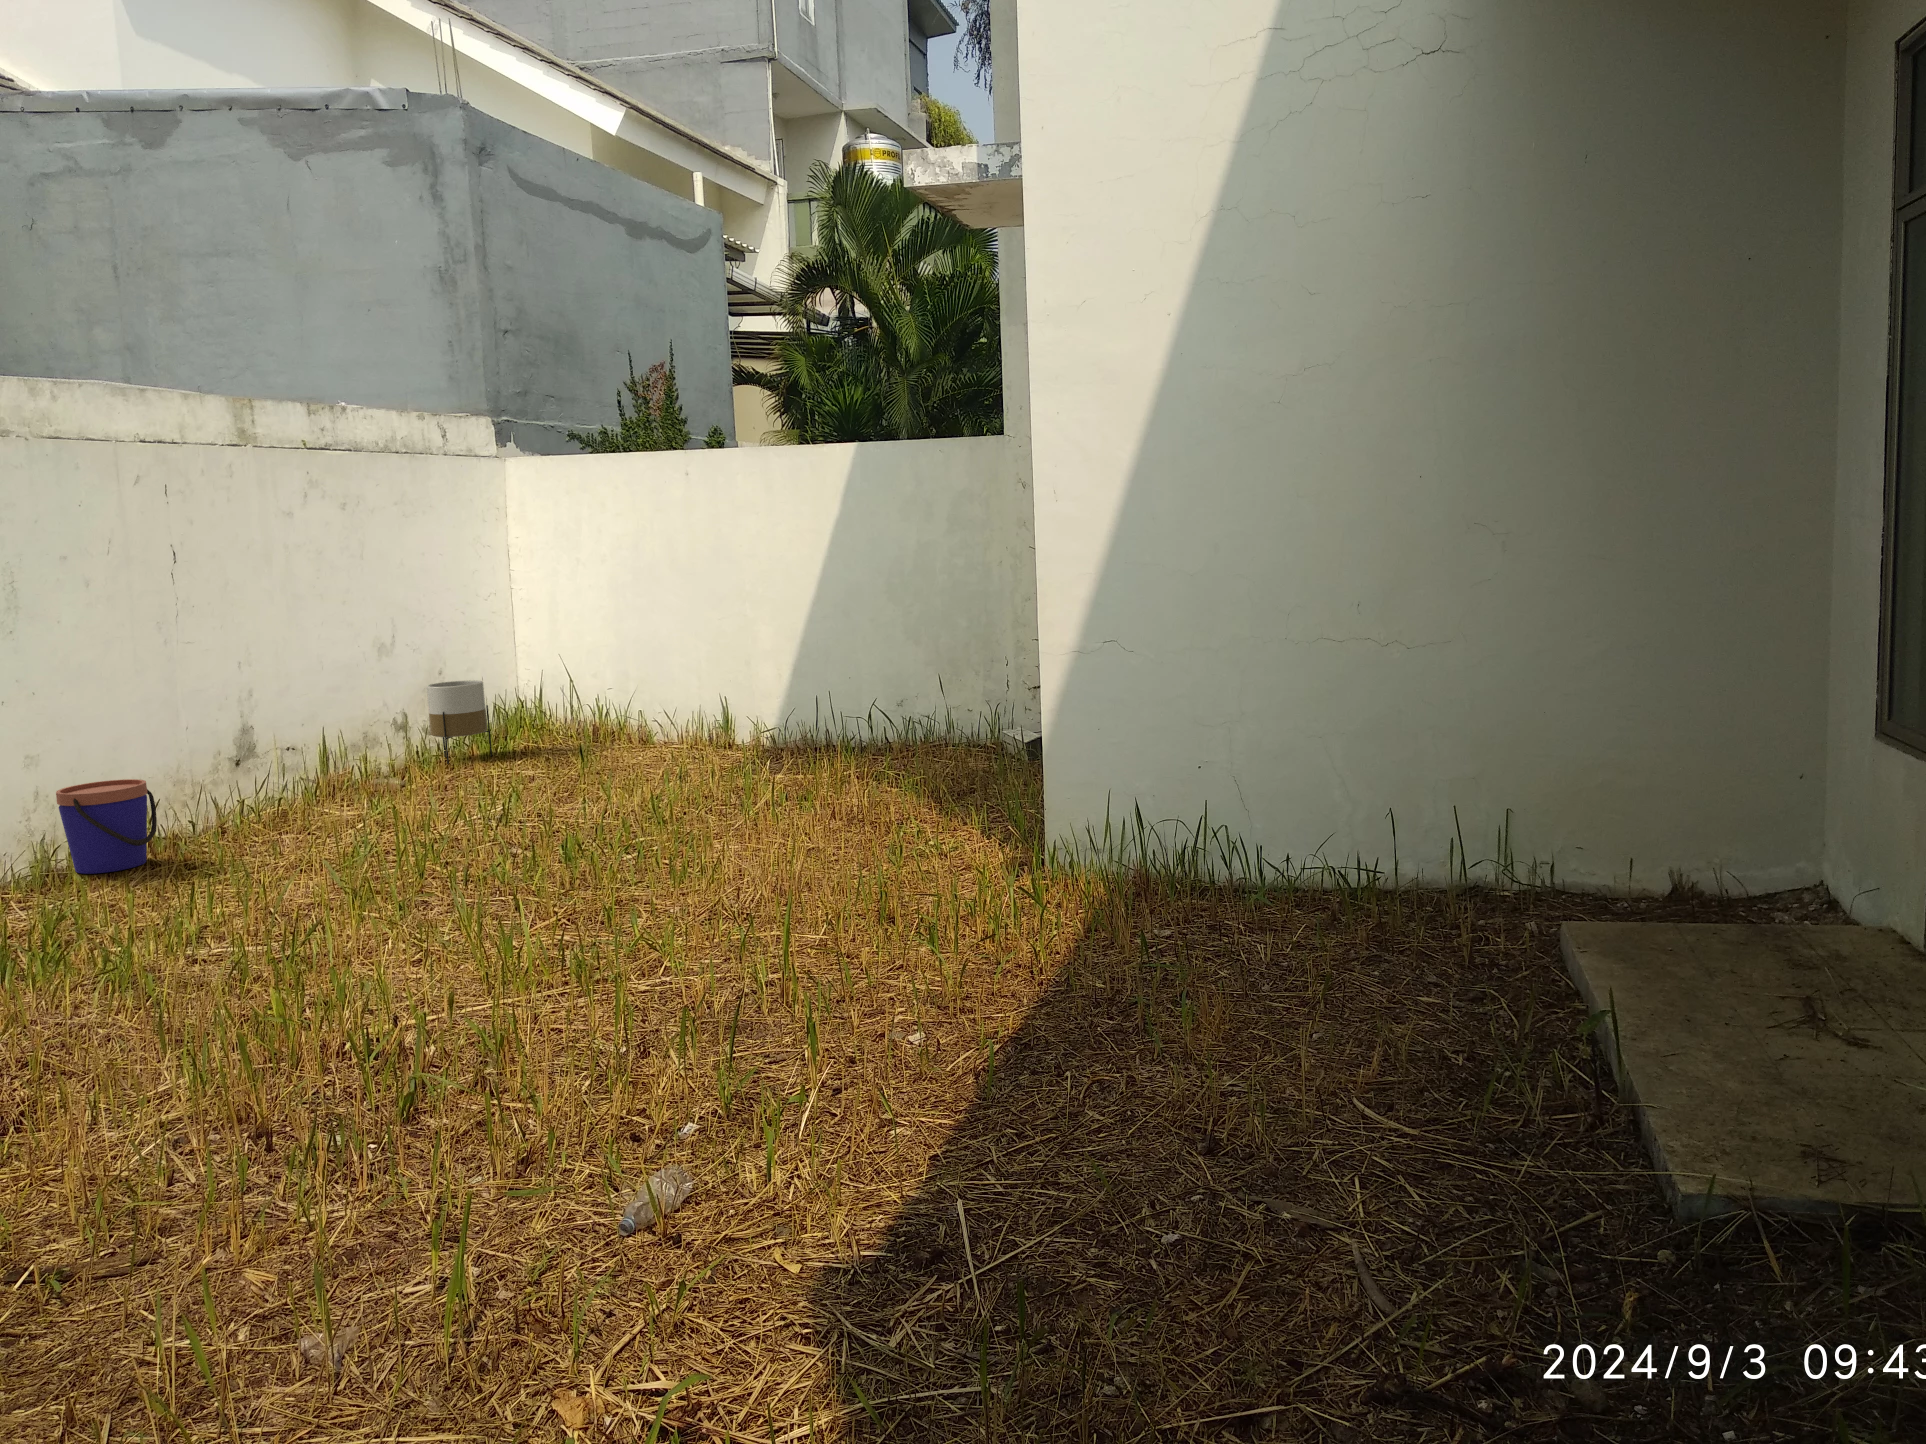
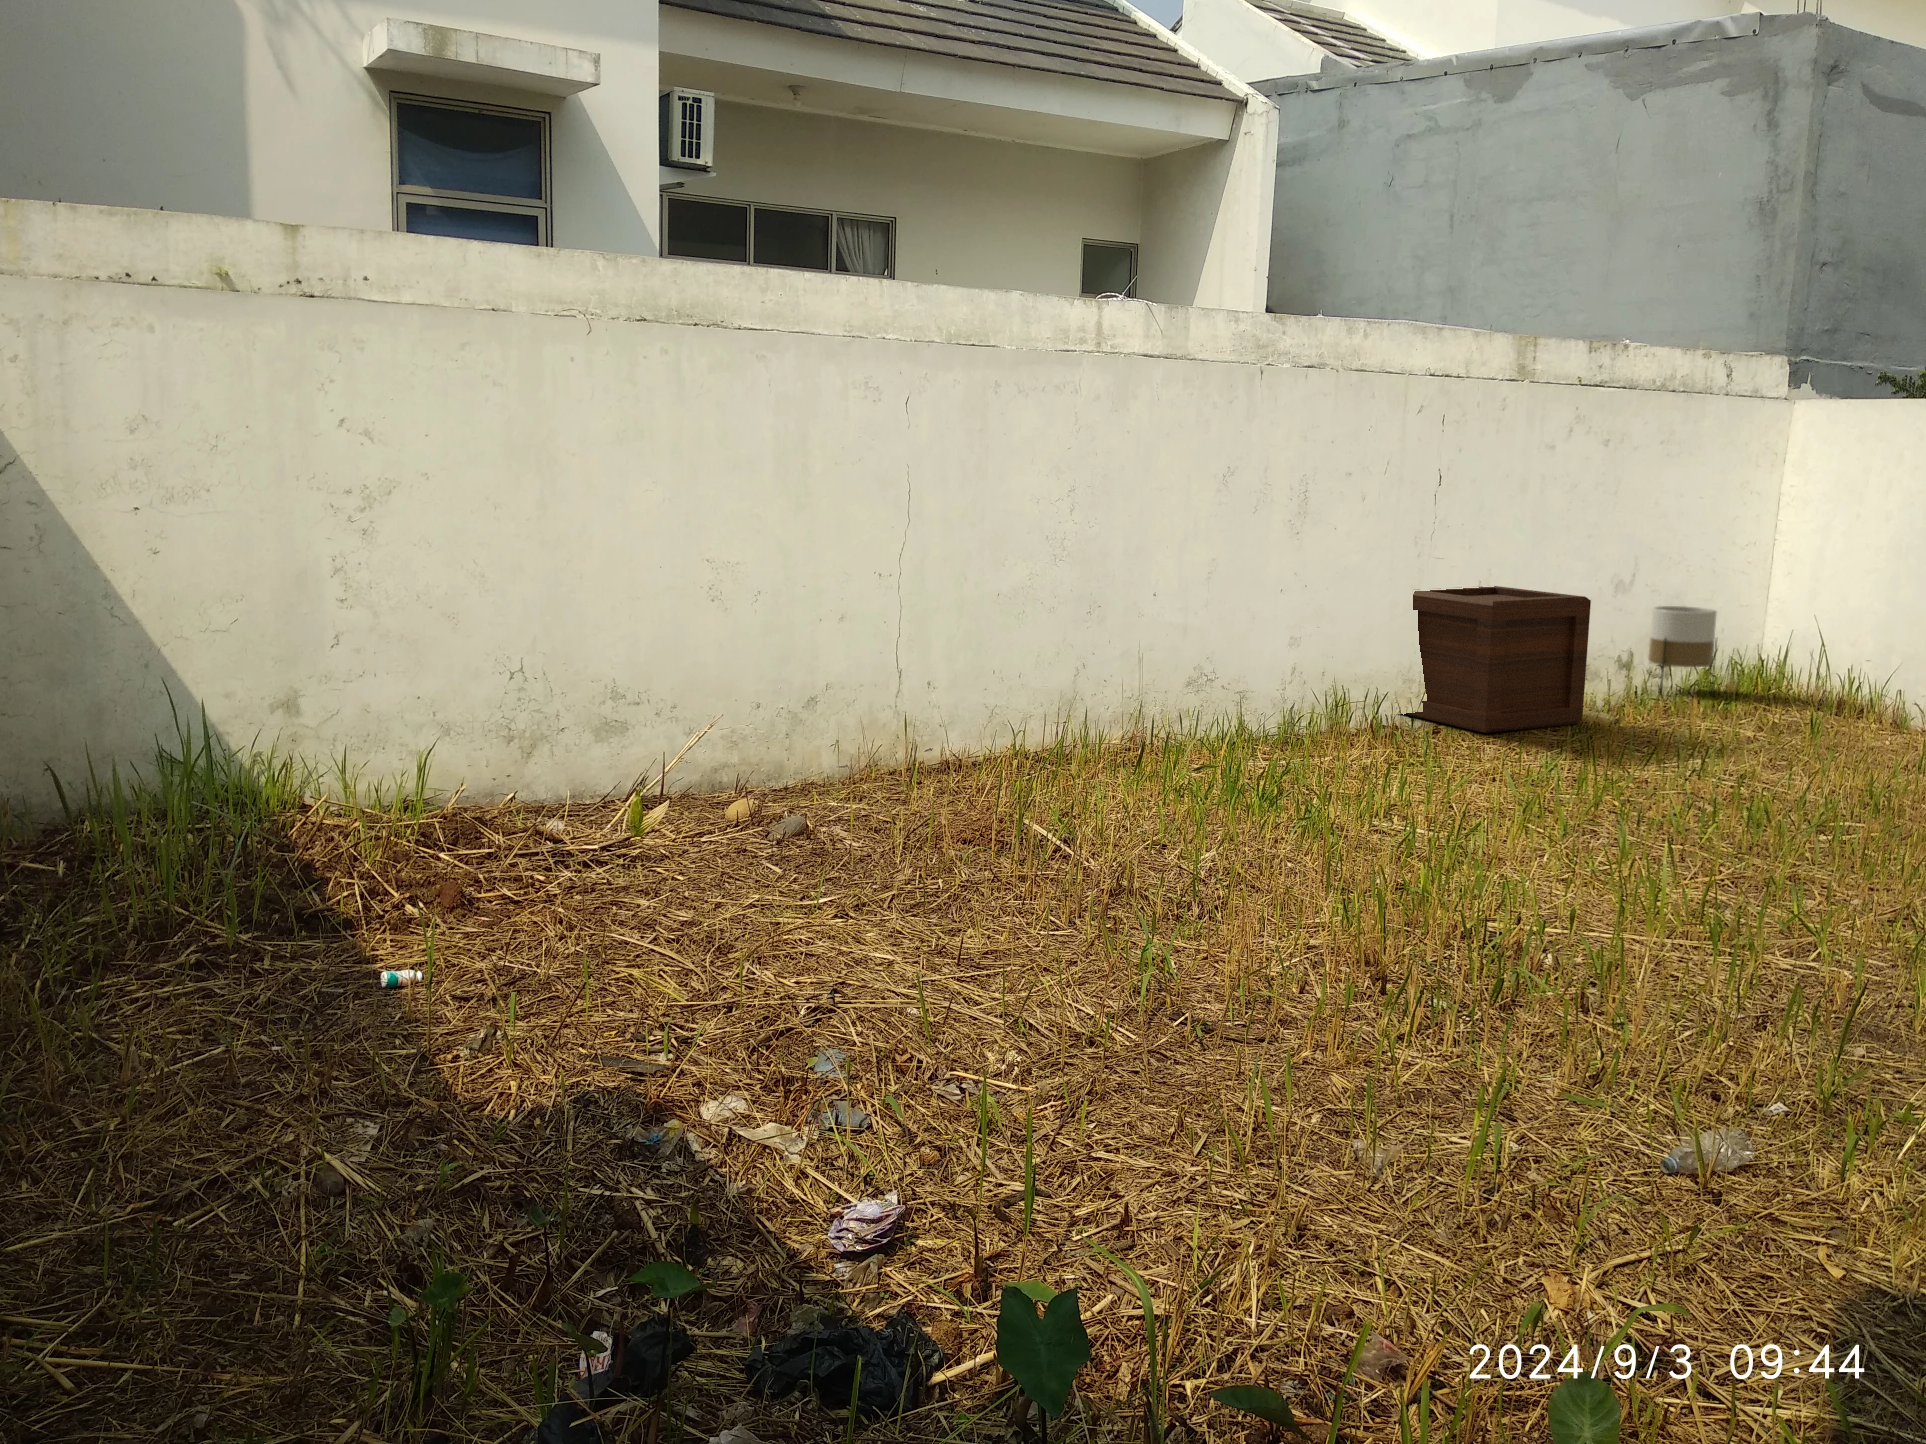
wooden crate: none [172,684,386,832] -> present [1406,586,1591,733]
bucket: present [56,779,157,874] -> none [1293,654,1369,736]

